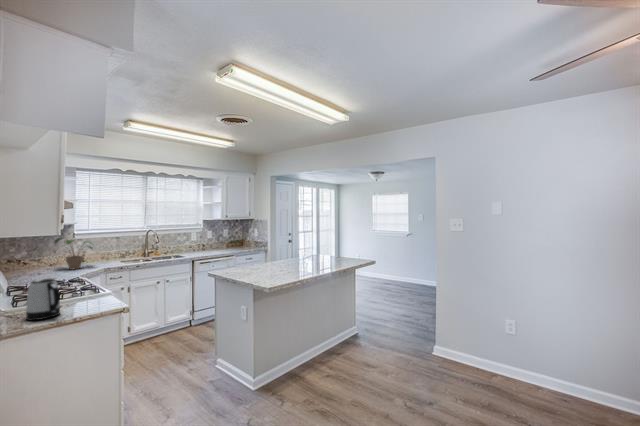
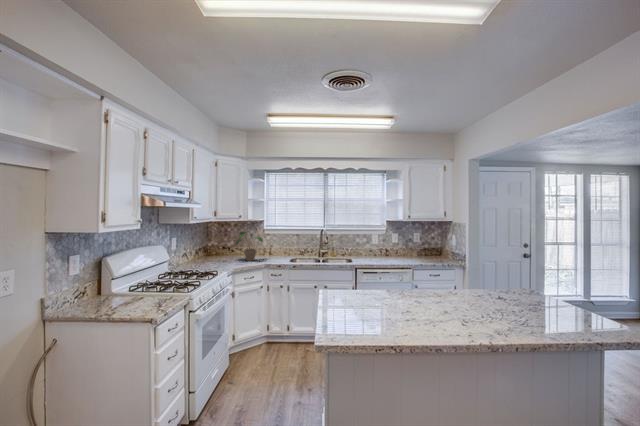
kettle: present [26,278,60,320] -> none [100,270,129,309]

